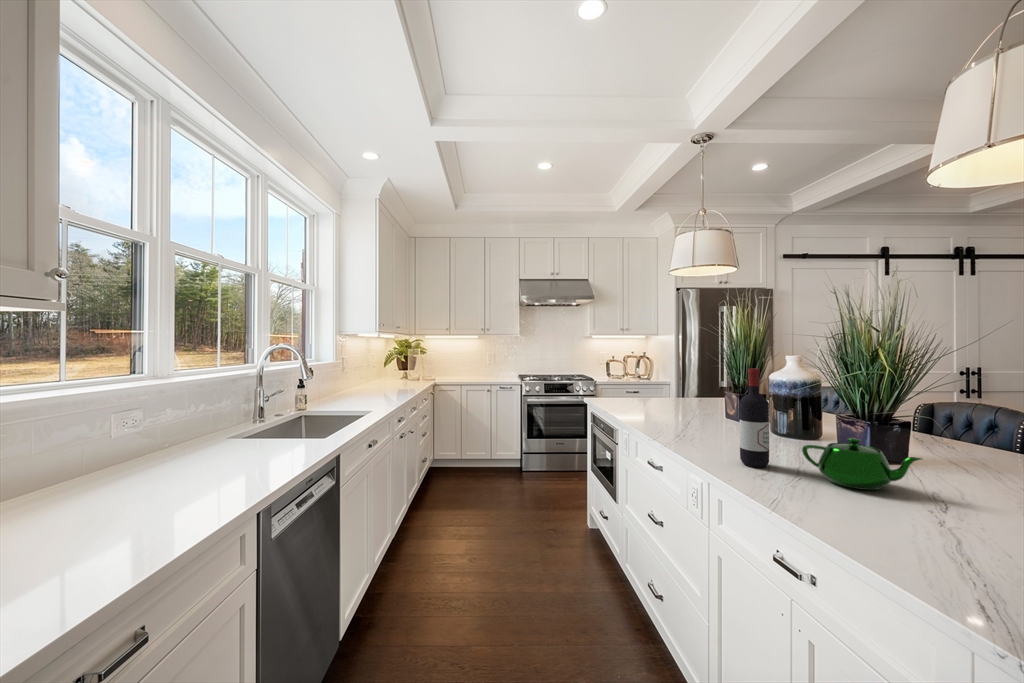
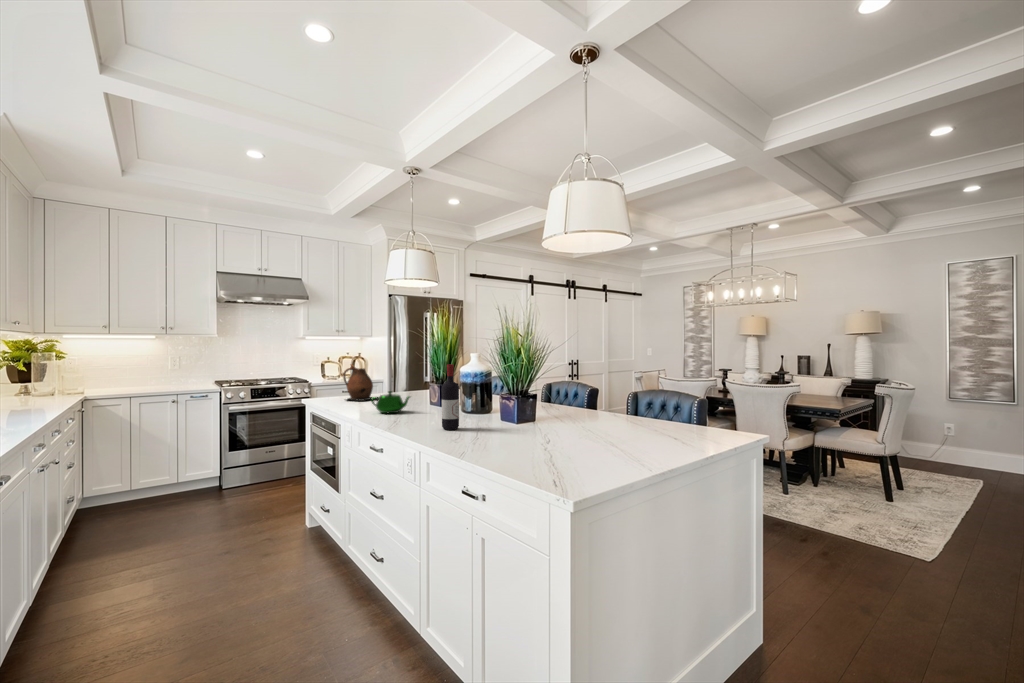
ceramic pitcher: none [620,364,660,405] -> present [343,364,373,401]
teapot: present [802,438,921,490] -> present [371,391,410,413]

